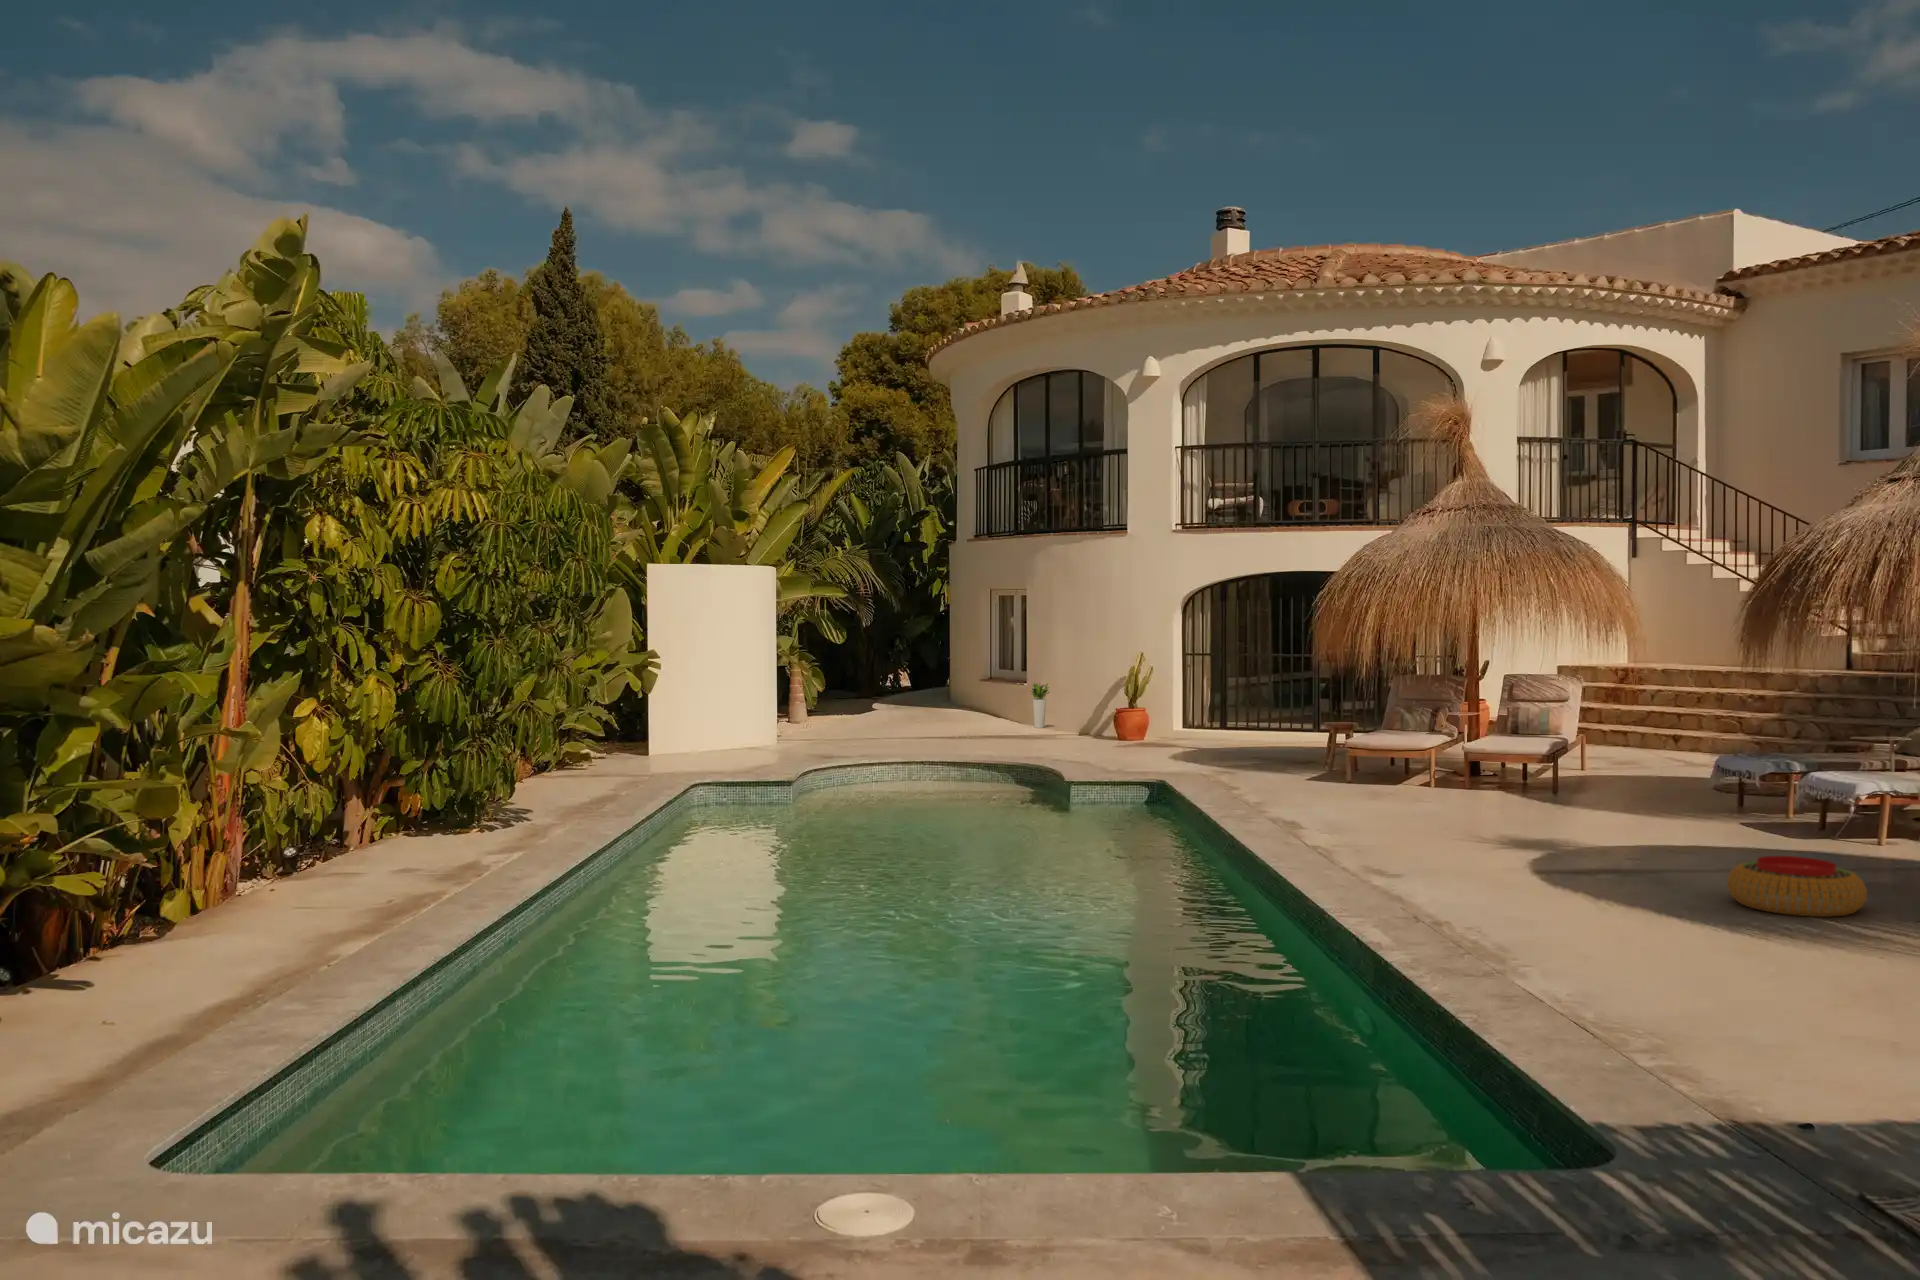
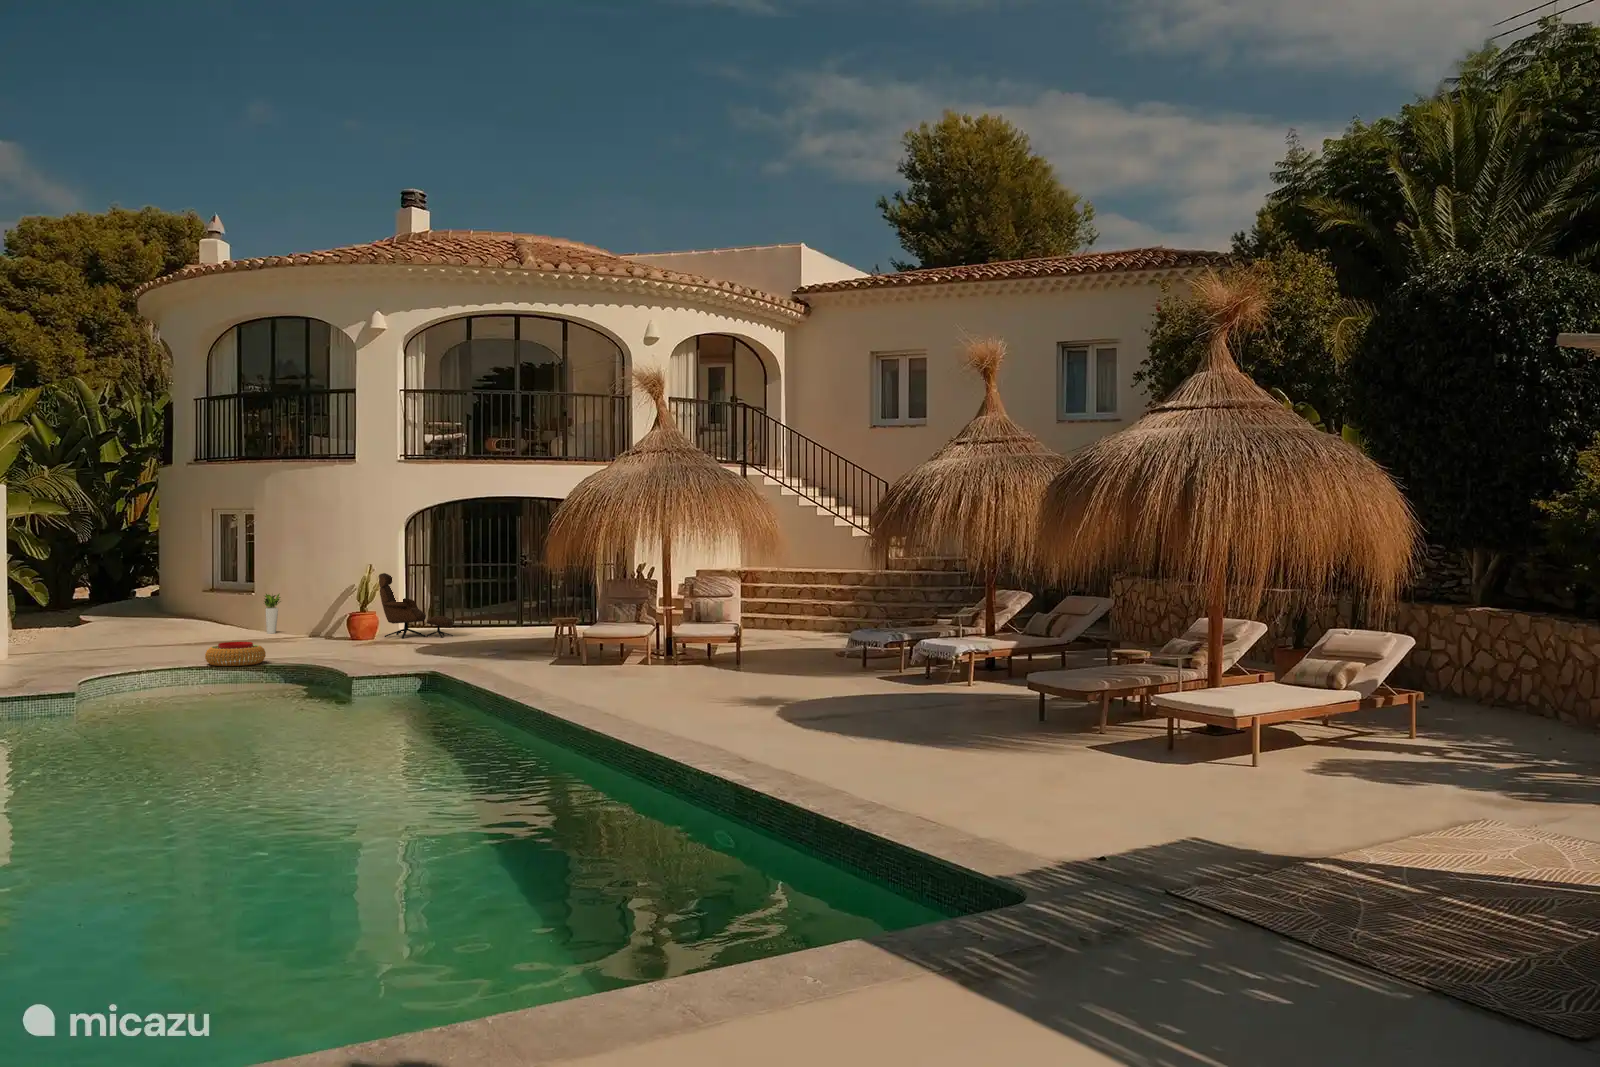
lounge chair: none [1146,663,1233,741] -> present [379,573,453,638]
pouf: present [1727,856,1867,917] -> present [205,642,266,666]

